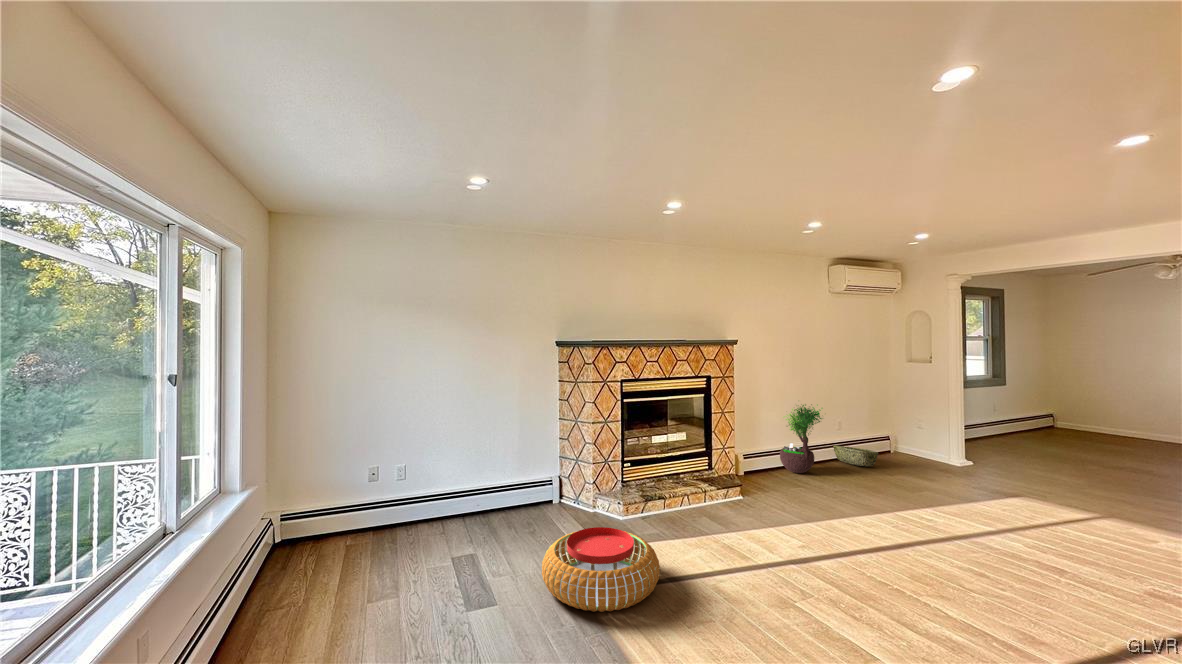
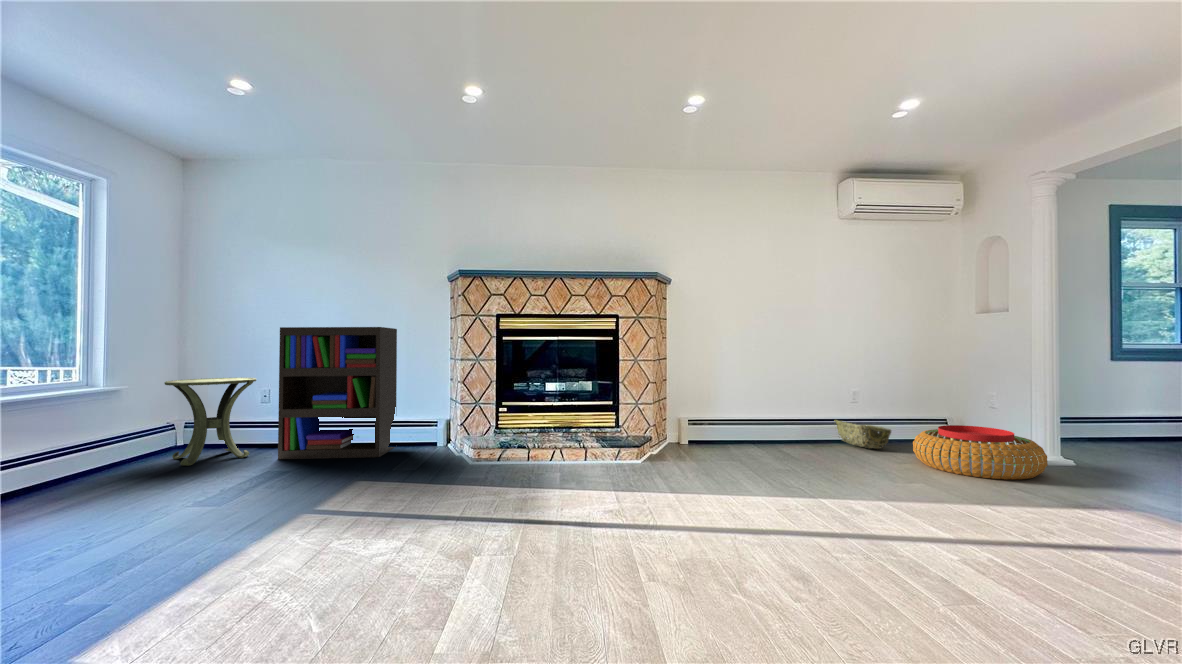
bookshelf: none [425,393,529,543] -> present [278,327,397,459]
potted tree: present [780,404,822,473] -> none [733,351,791,447]
side table: none [296,456,391,569] -> present [165,377,256,466]
pouf: present [542,527,660,612] -> present [913,425,1048,480]

